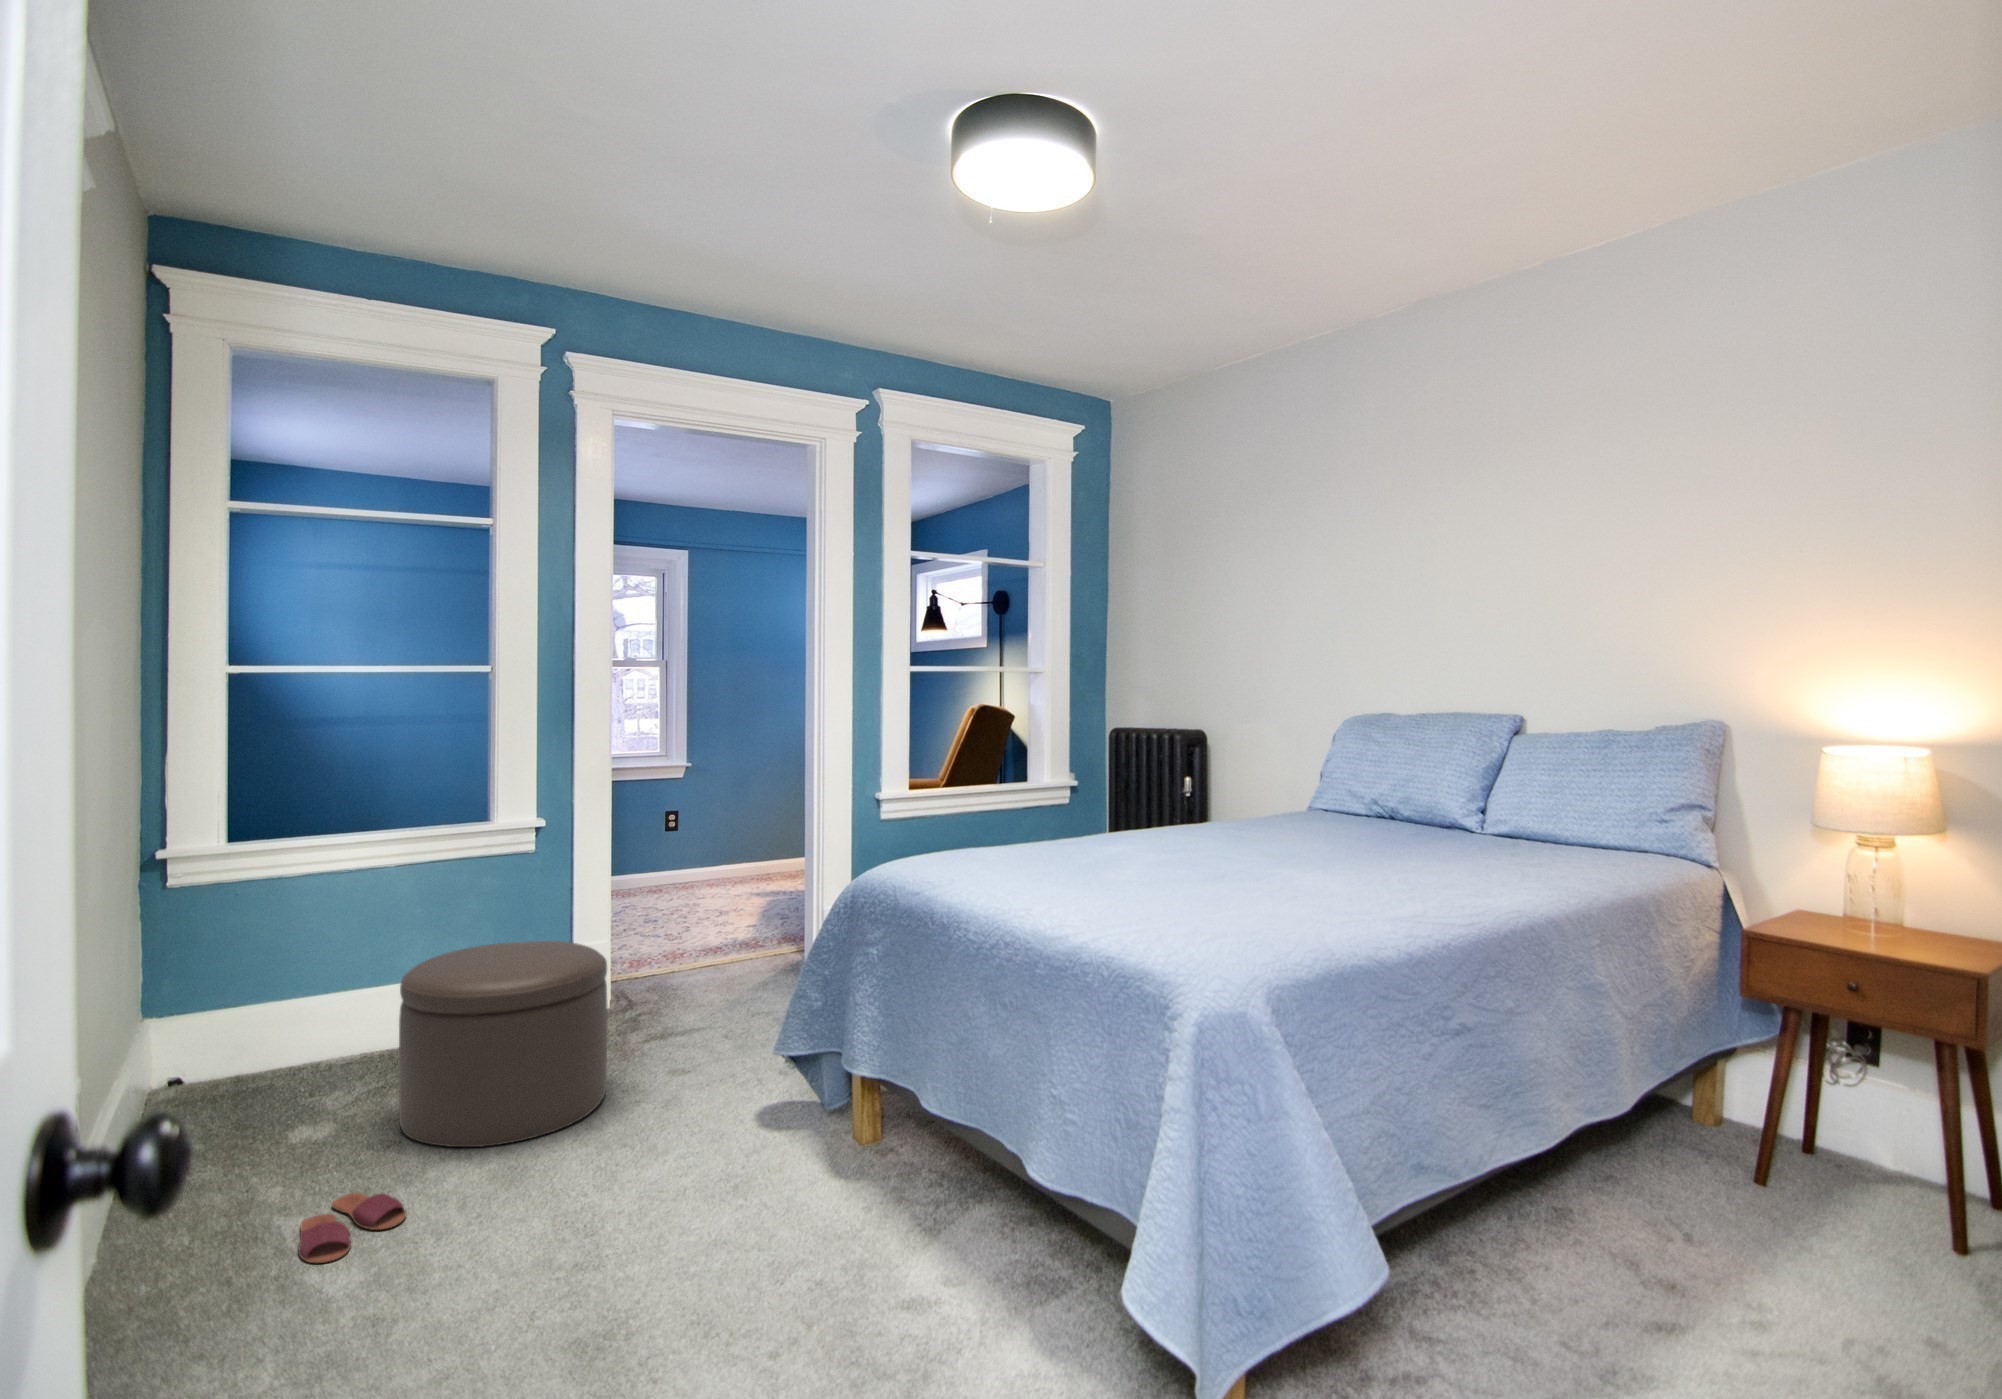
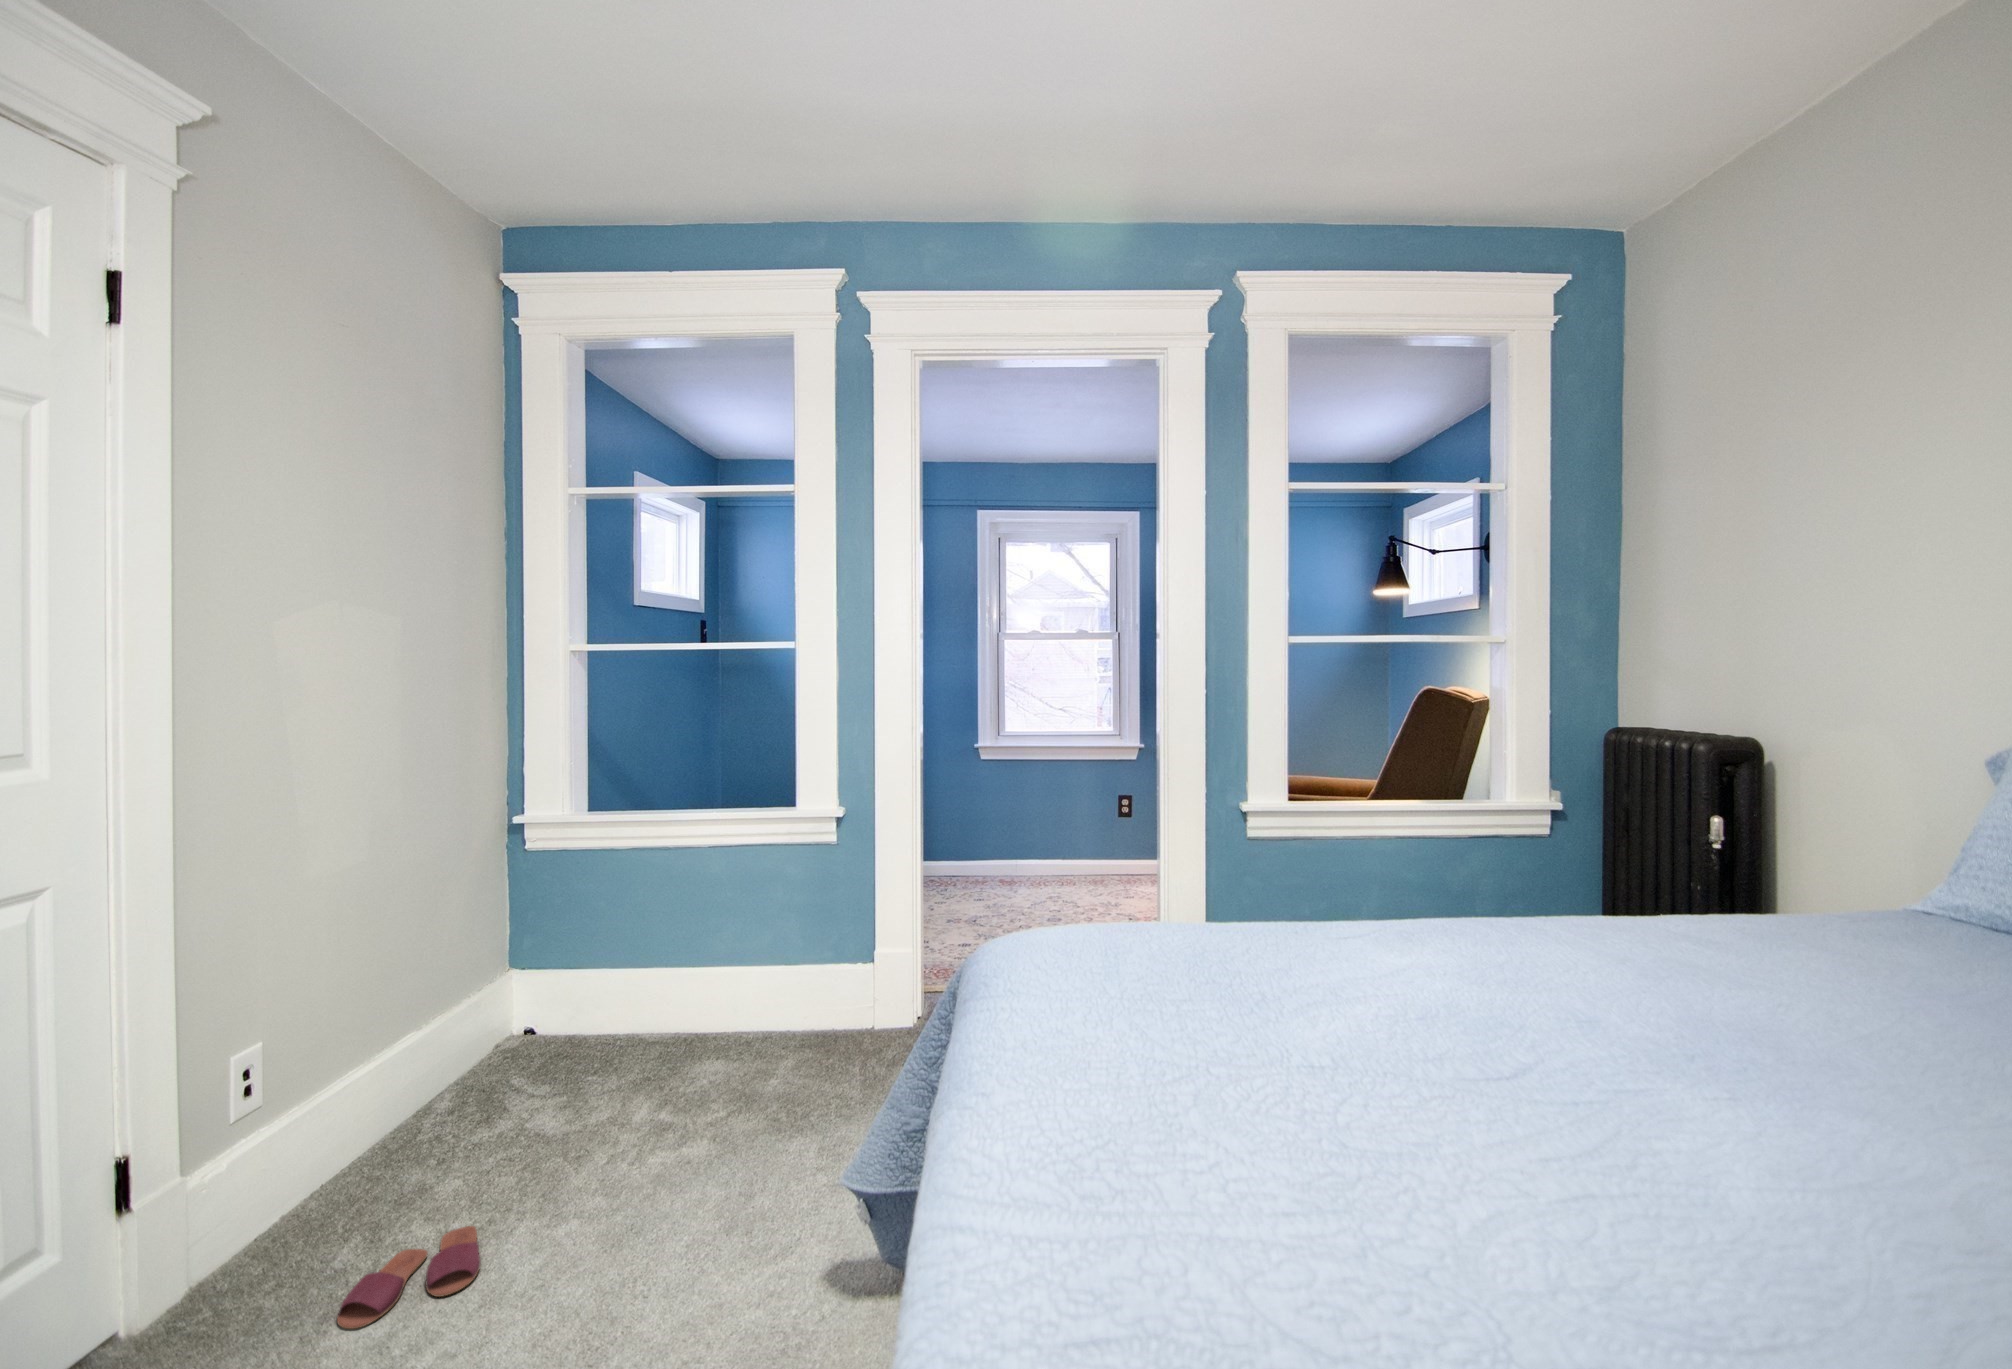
ottoman: present [399,940,608,1147] -> none [593,949,816,1198]

